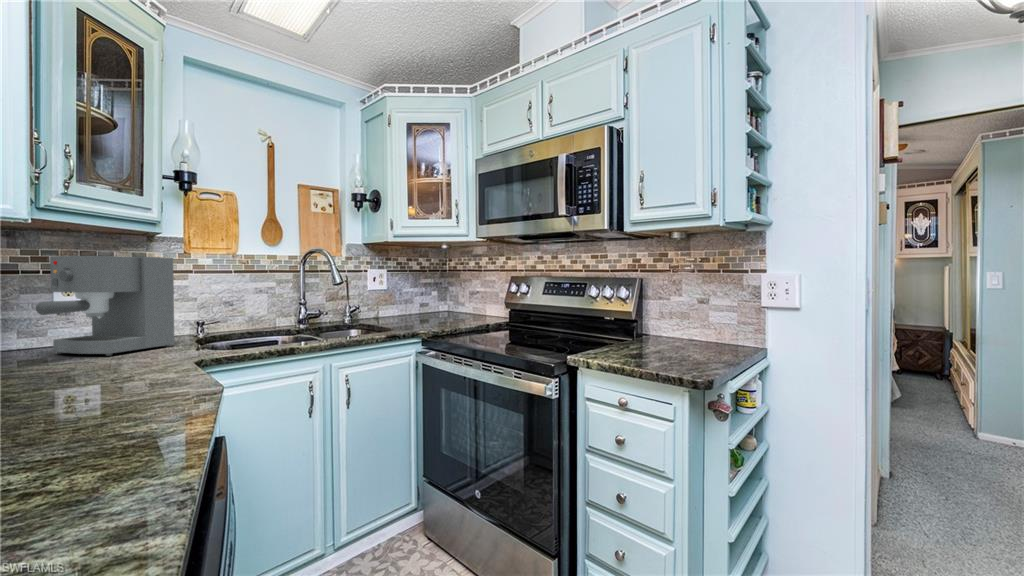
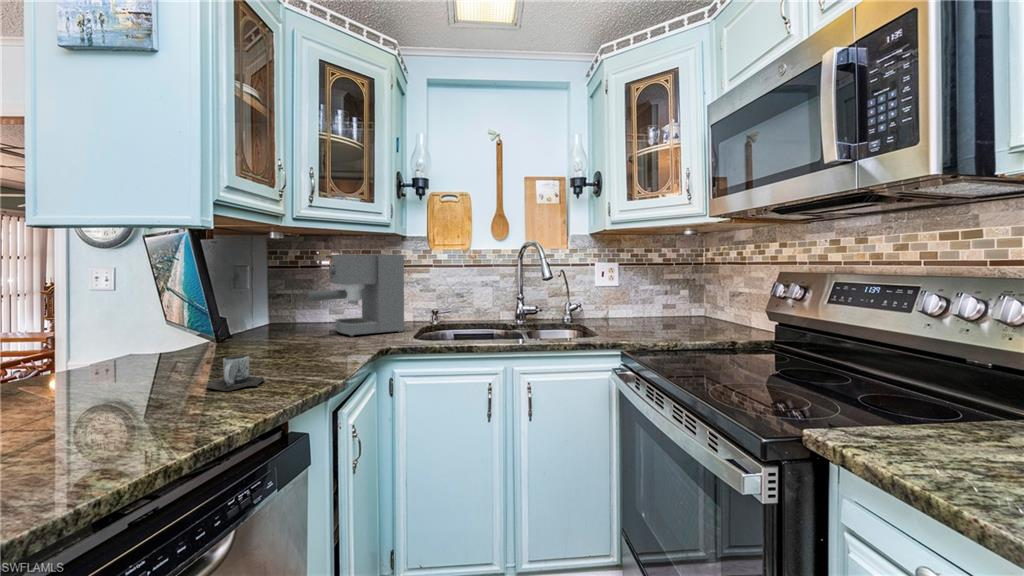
mug: none [58,368,139,406] -> present [206,355,264,391]

